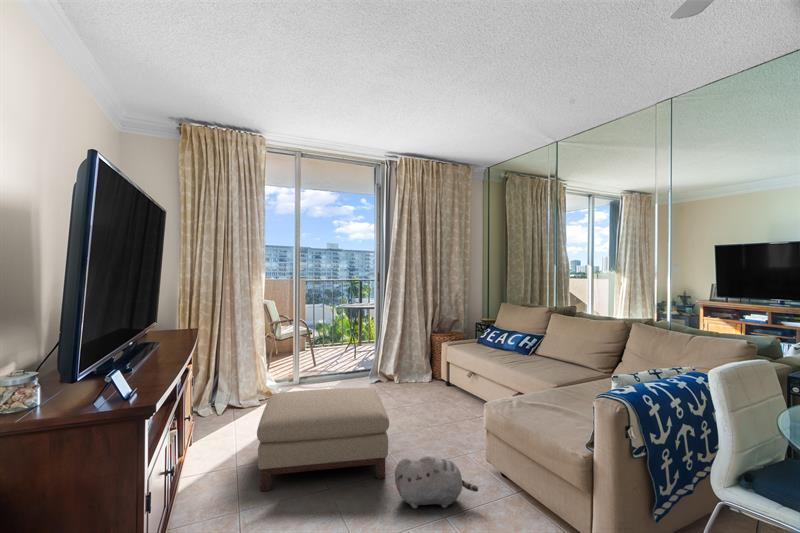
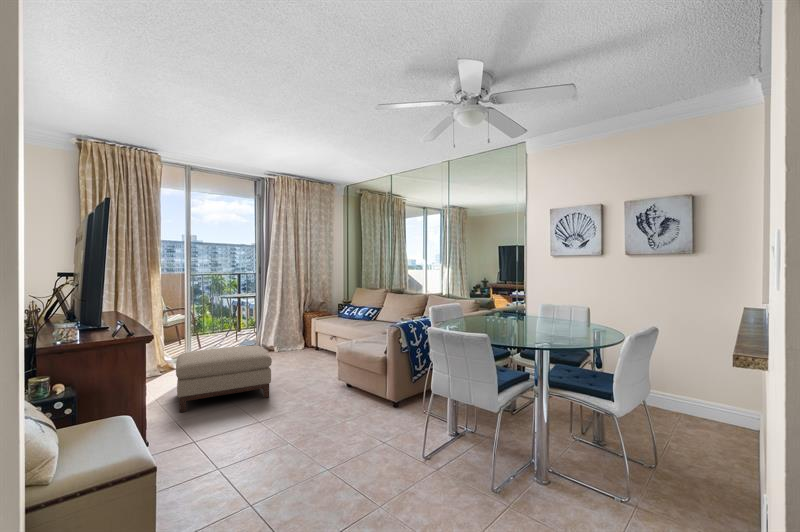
plush toy: present [395,456,478,508] -> none [276,374,328,406]

